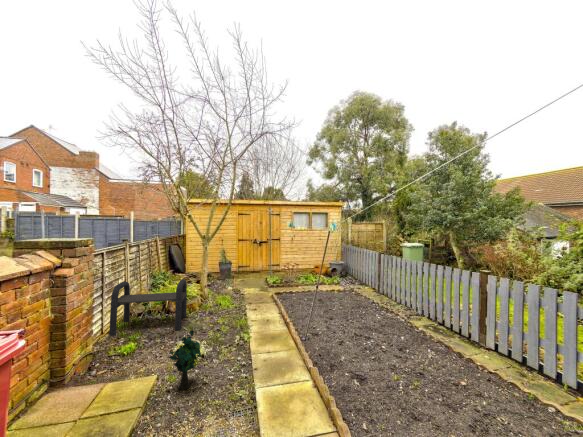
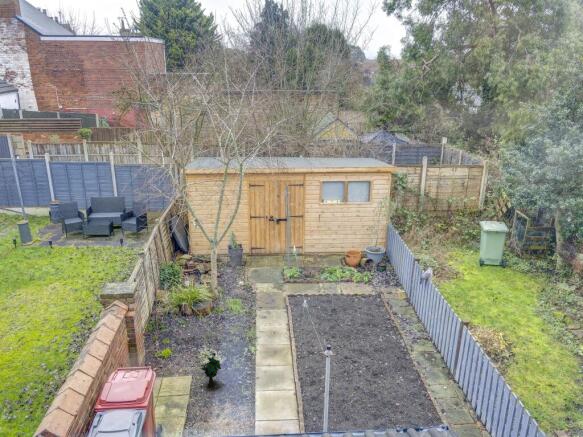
bench: present [109,279,187,336] -> none [144,291,202,339]

